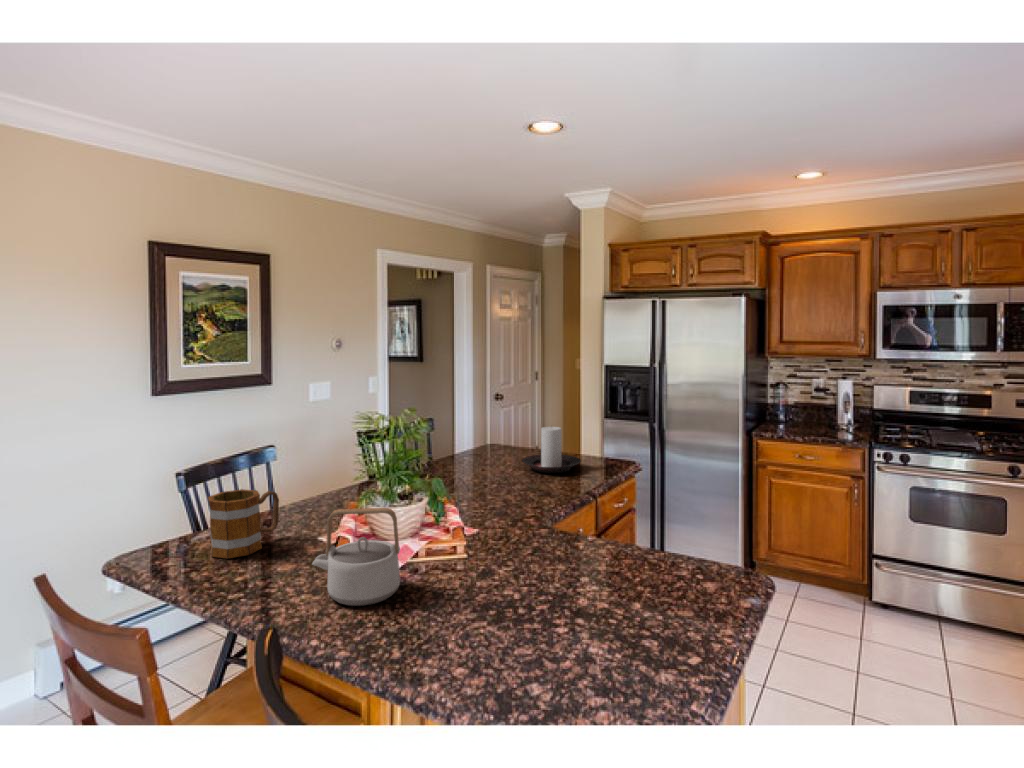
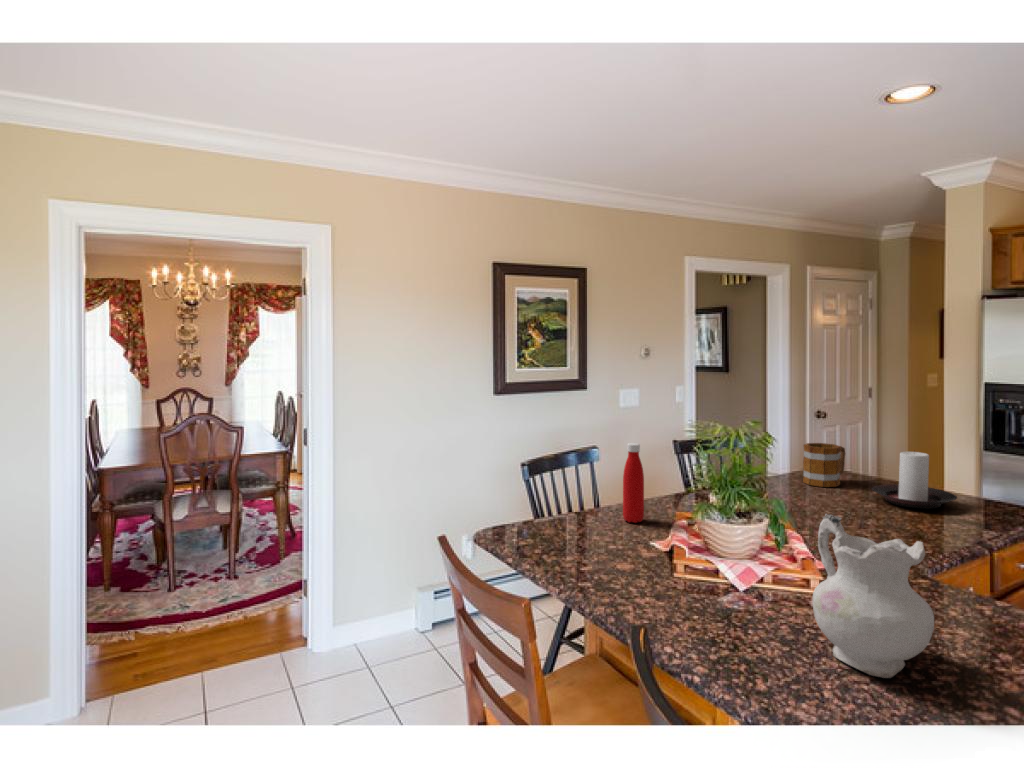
bottle: none [295,438,318,517] -> present [623,443,644,523]
mug: present [208,489,279,558] -> present [803,443,845,487]
ceramic pitcher: none [447,490,535,622] -> present [813,514,934,678]
teapot: present [312,508,400,606] -> none [655,519,751,625]

